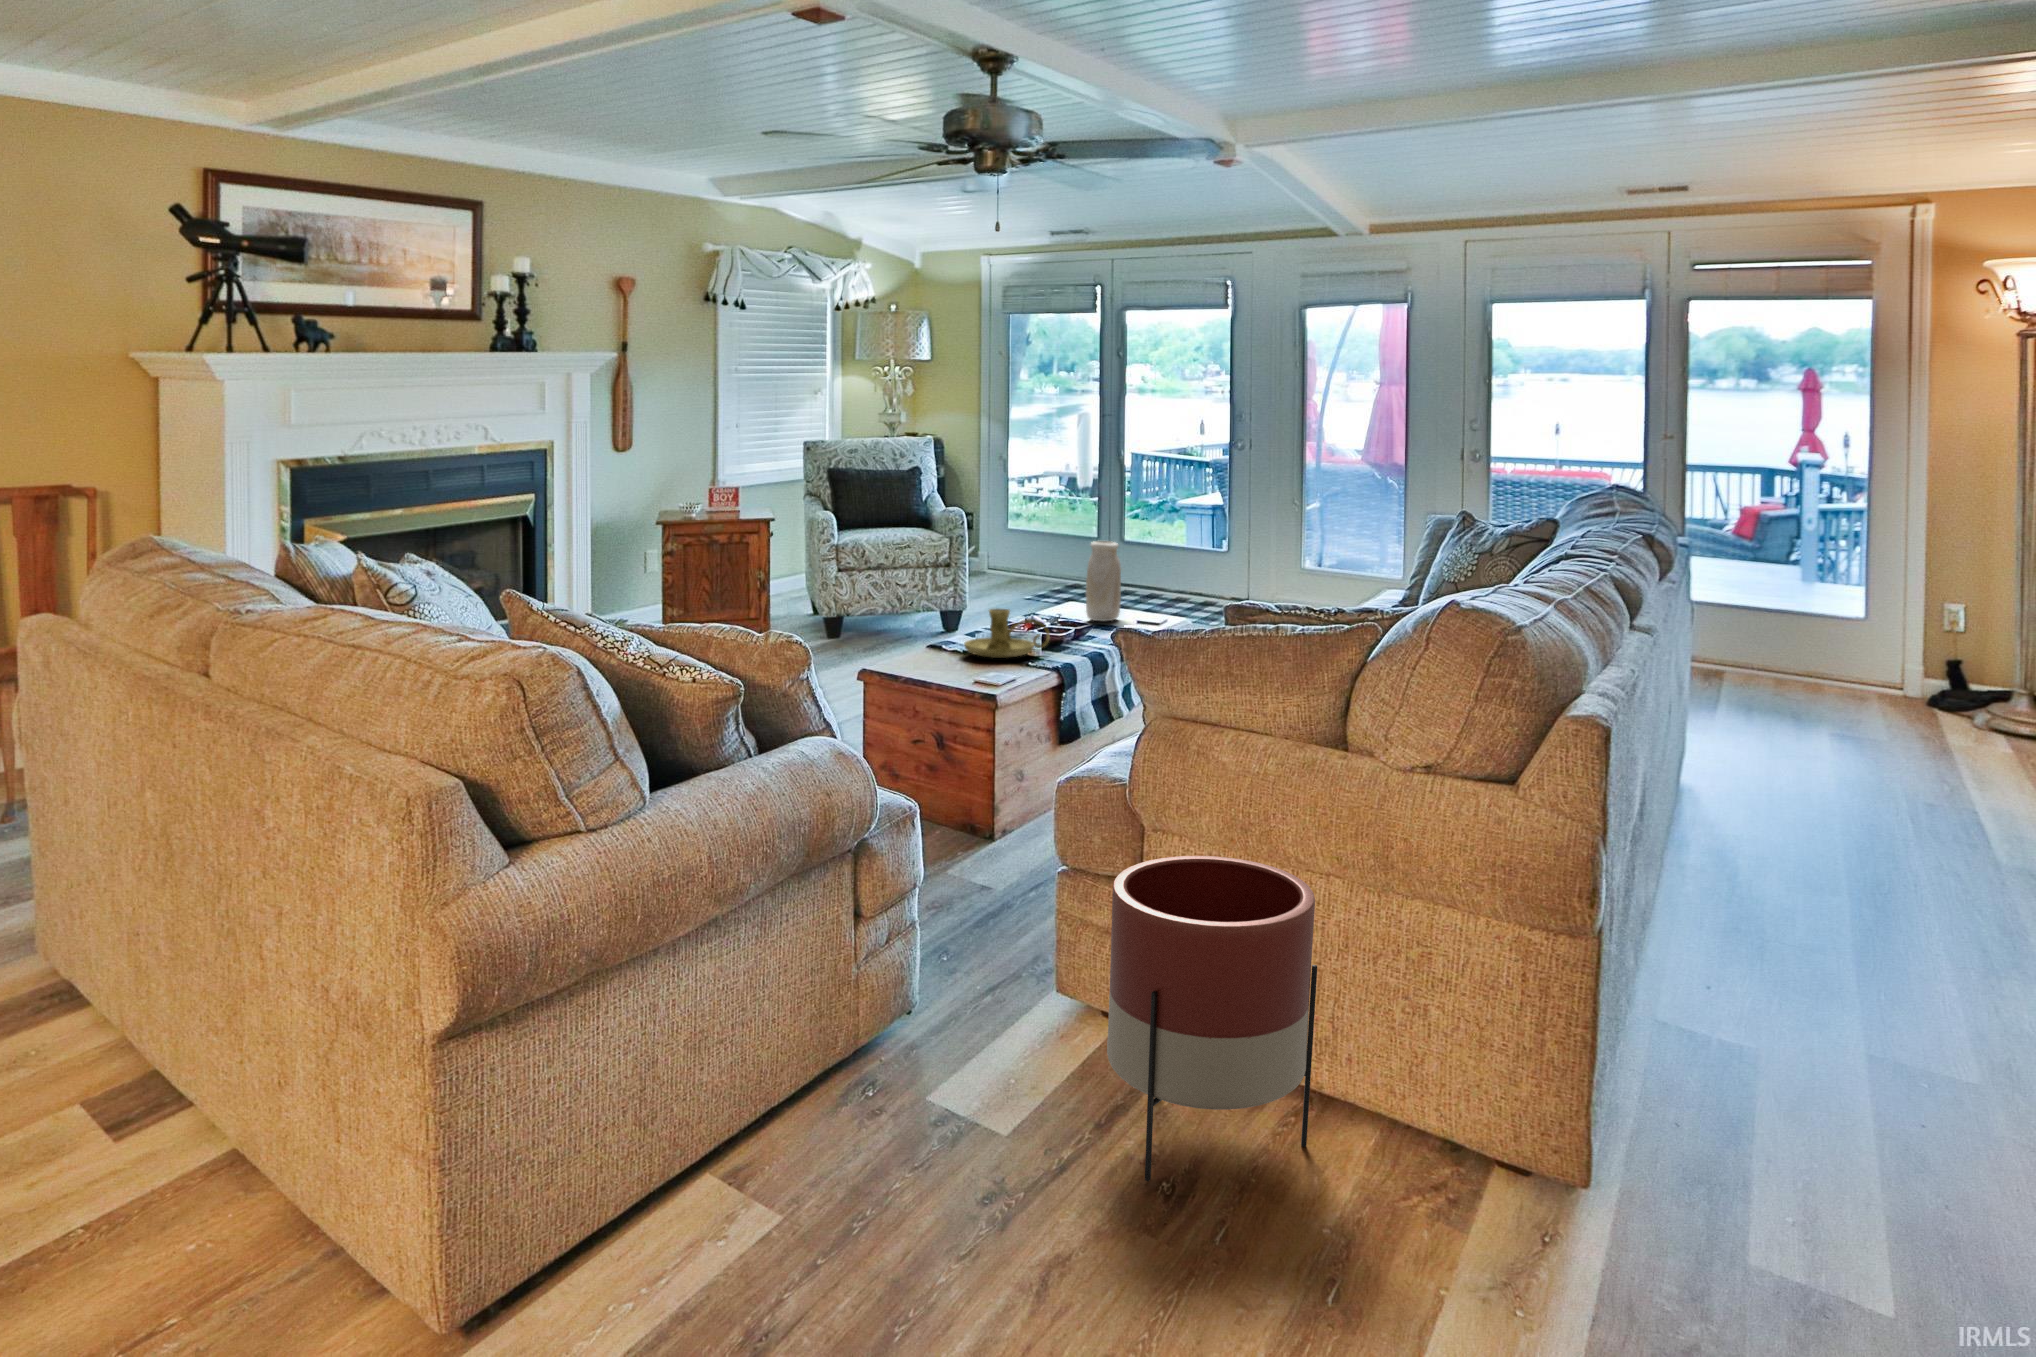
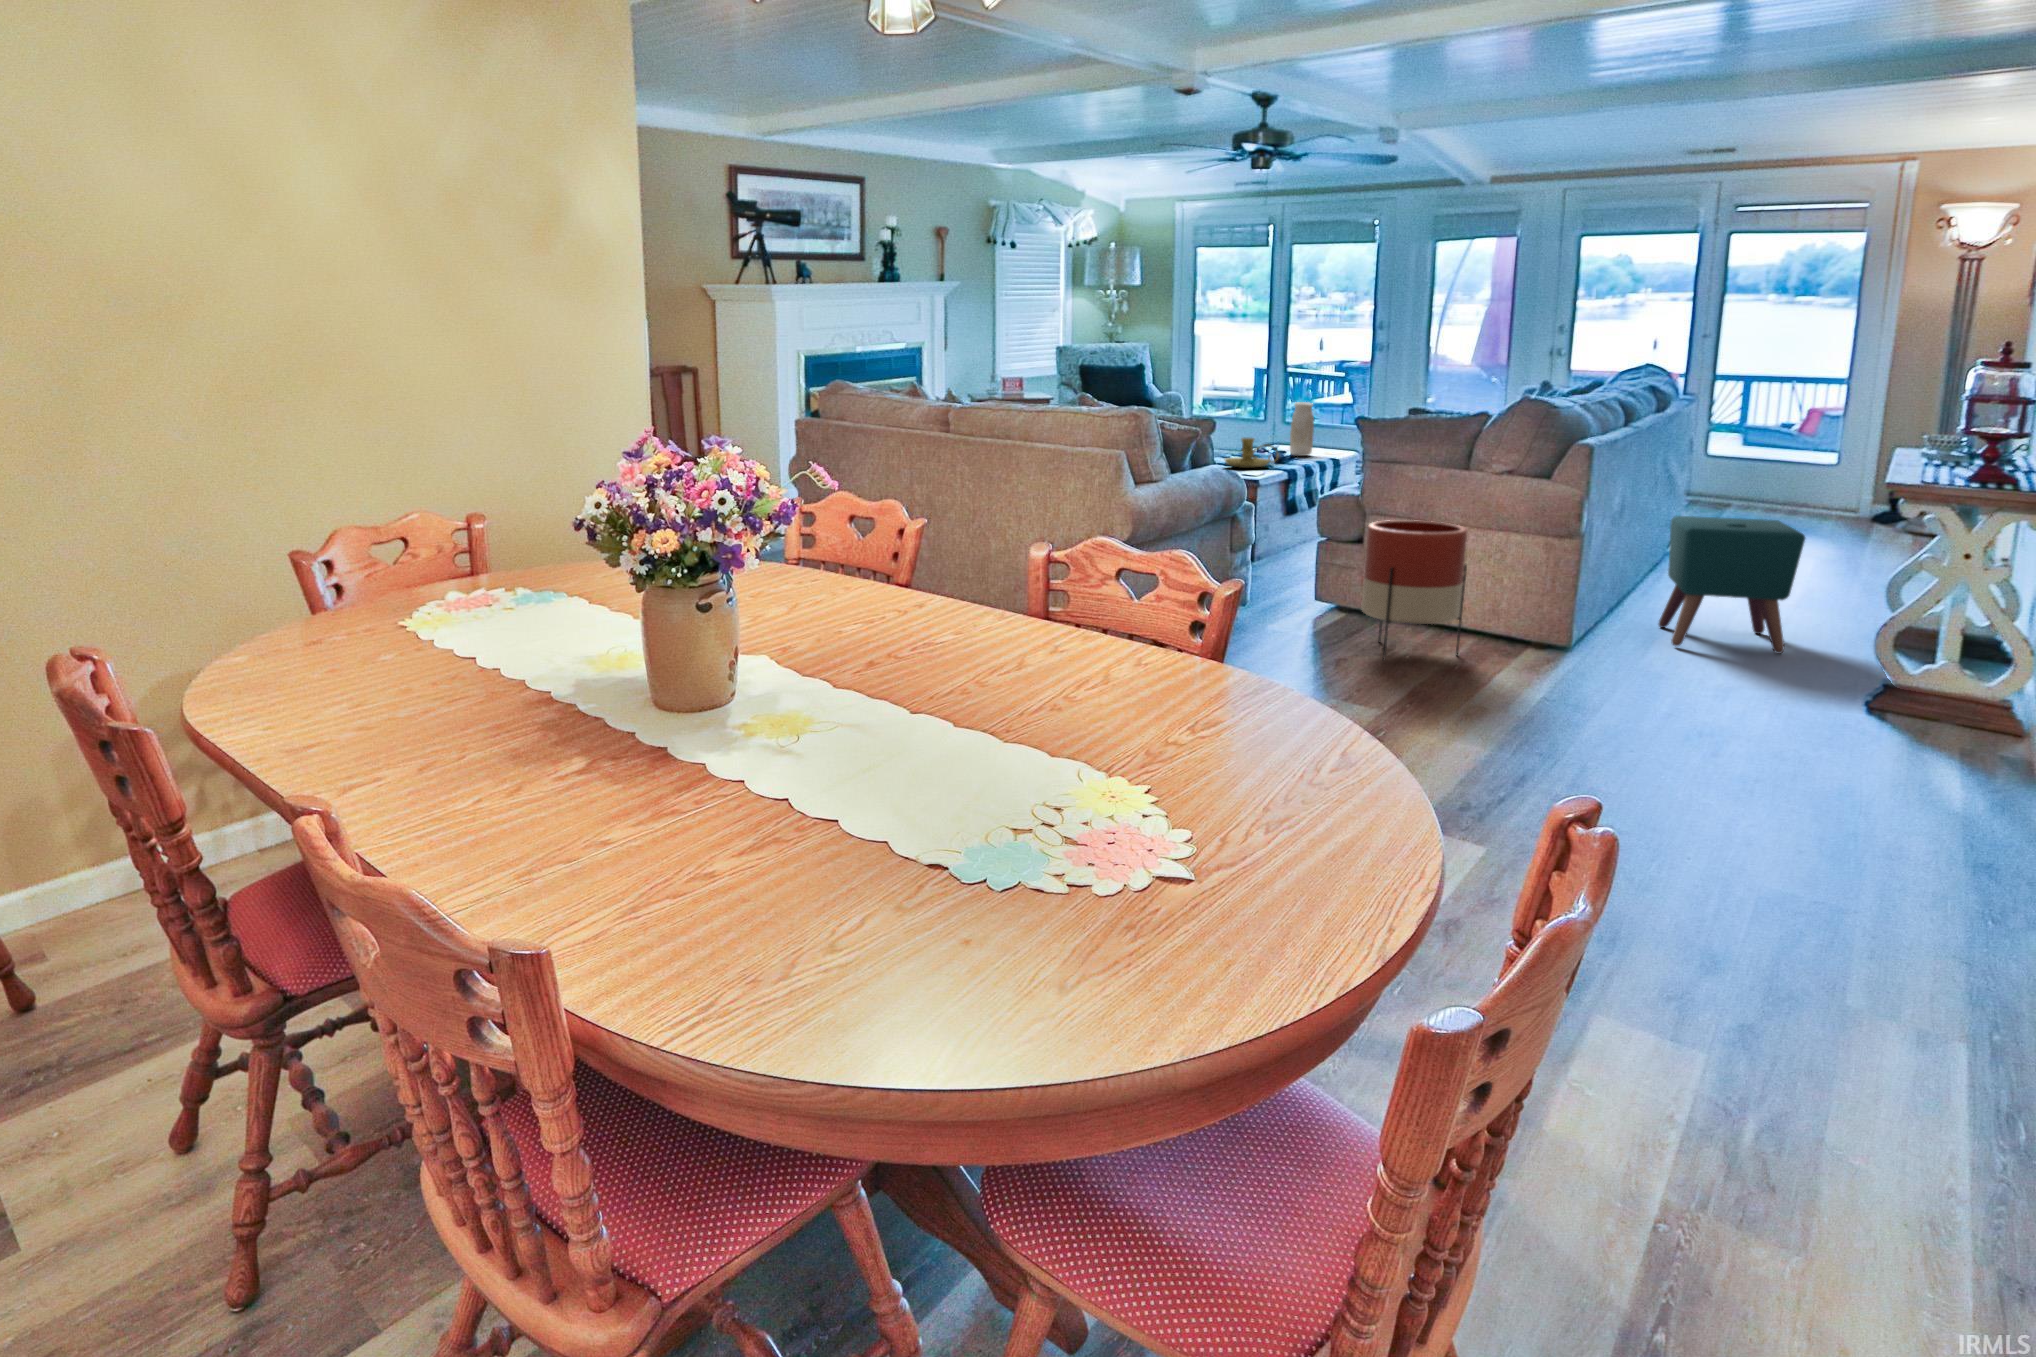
ottoman: none [1684,815,1991,1122] -> present [1659,516,1805,654]

